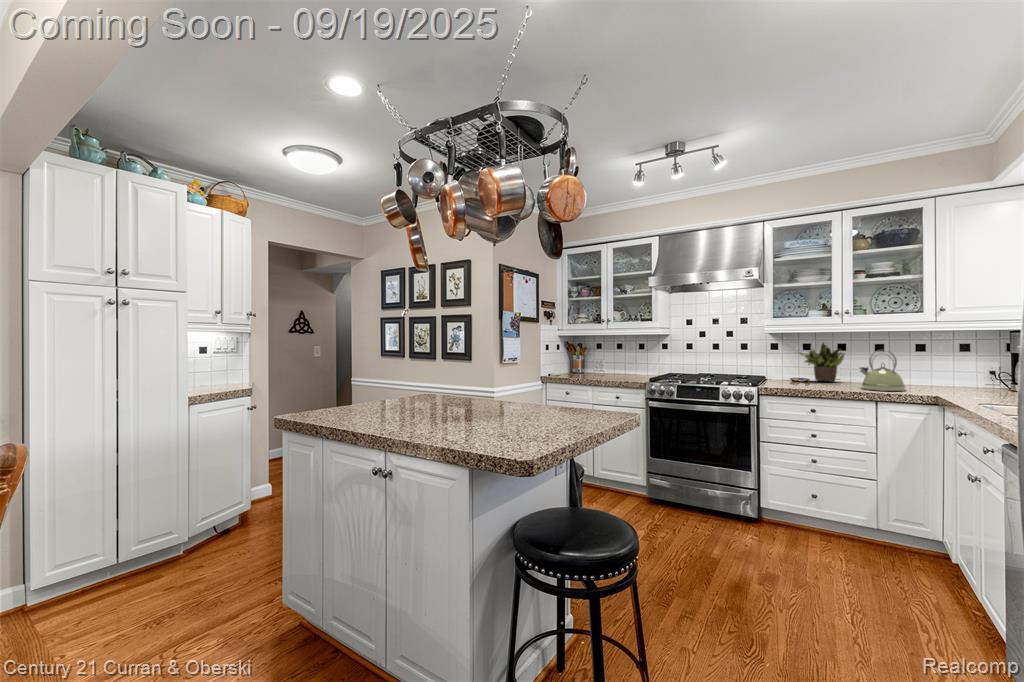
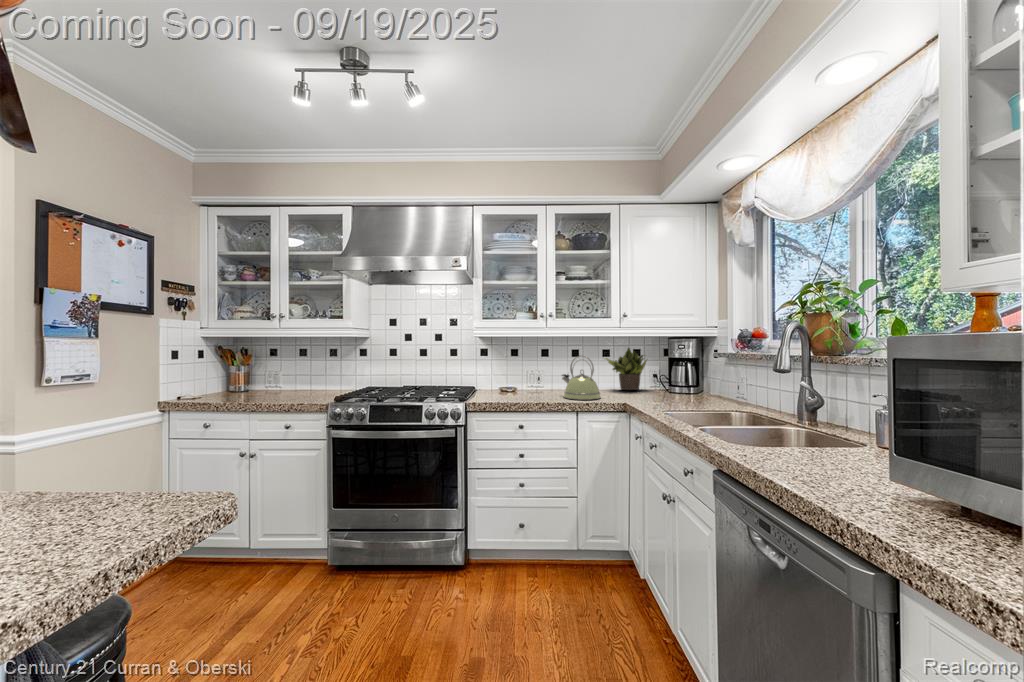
potted plant: present [798,343,844,381] -> present [605,348,647,390]

